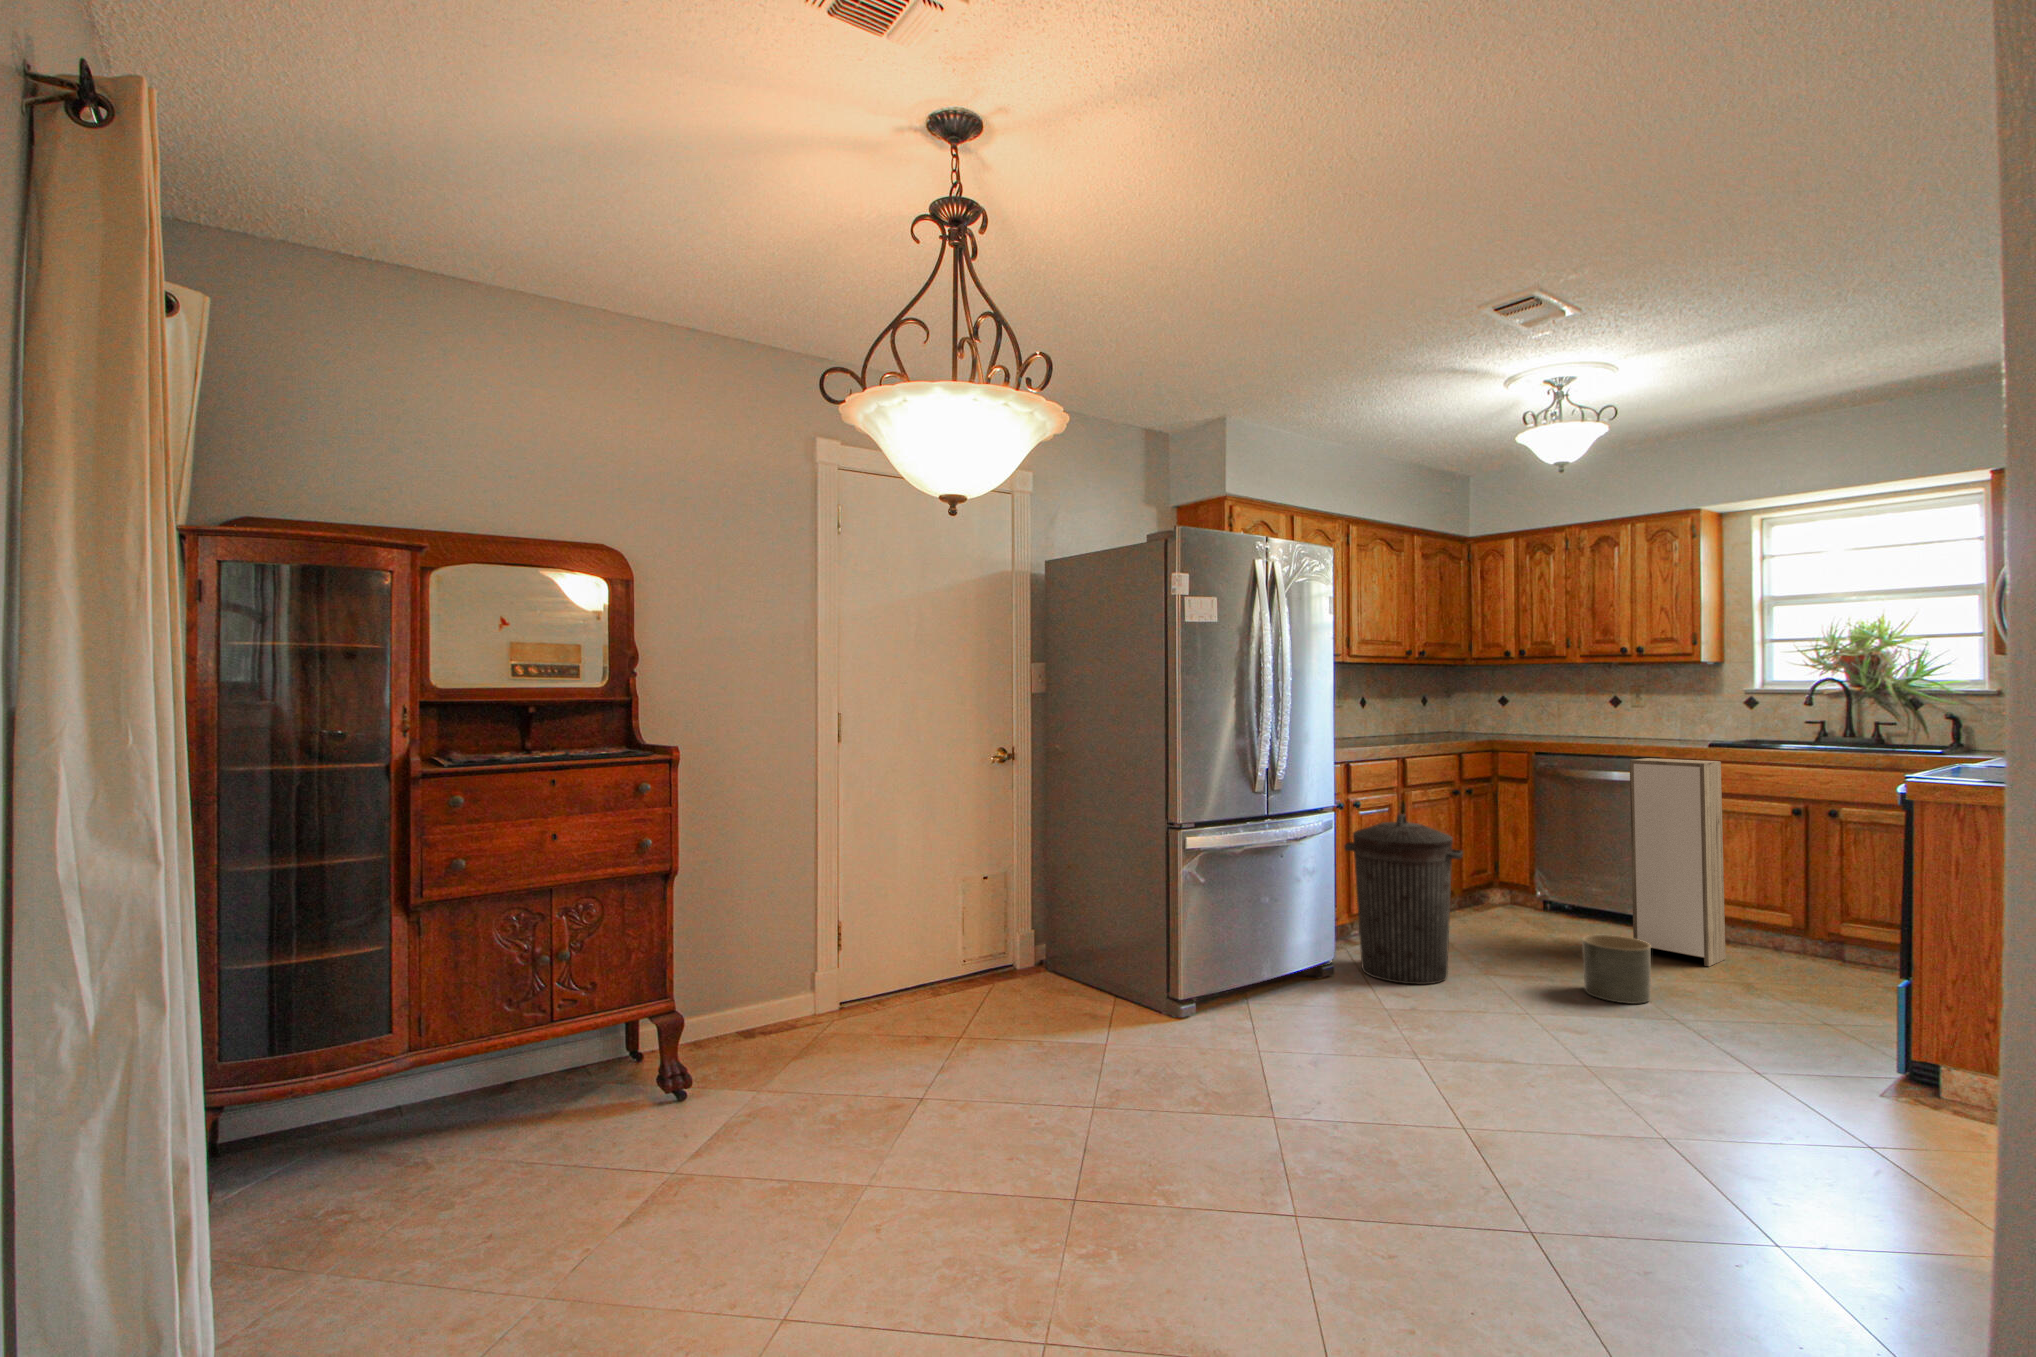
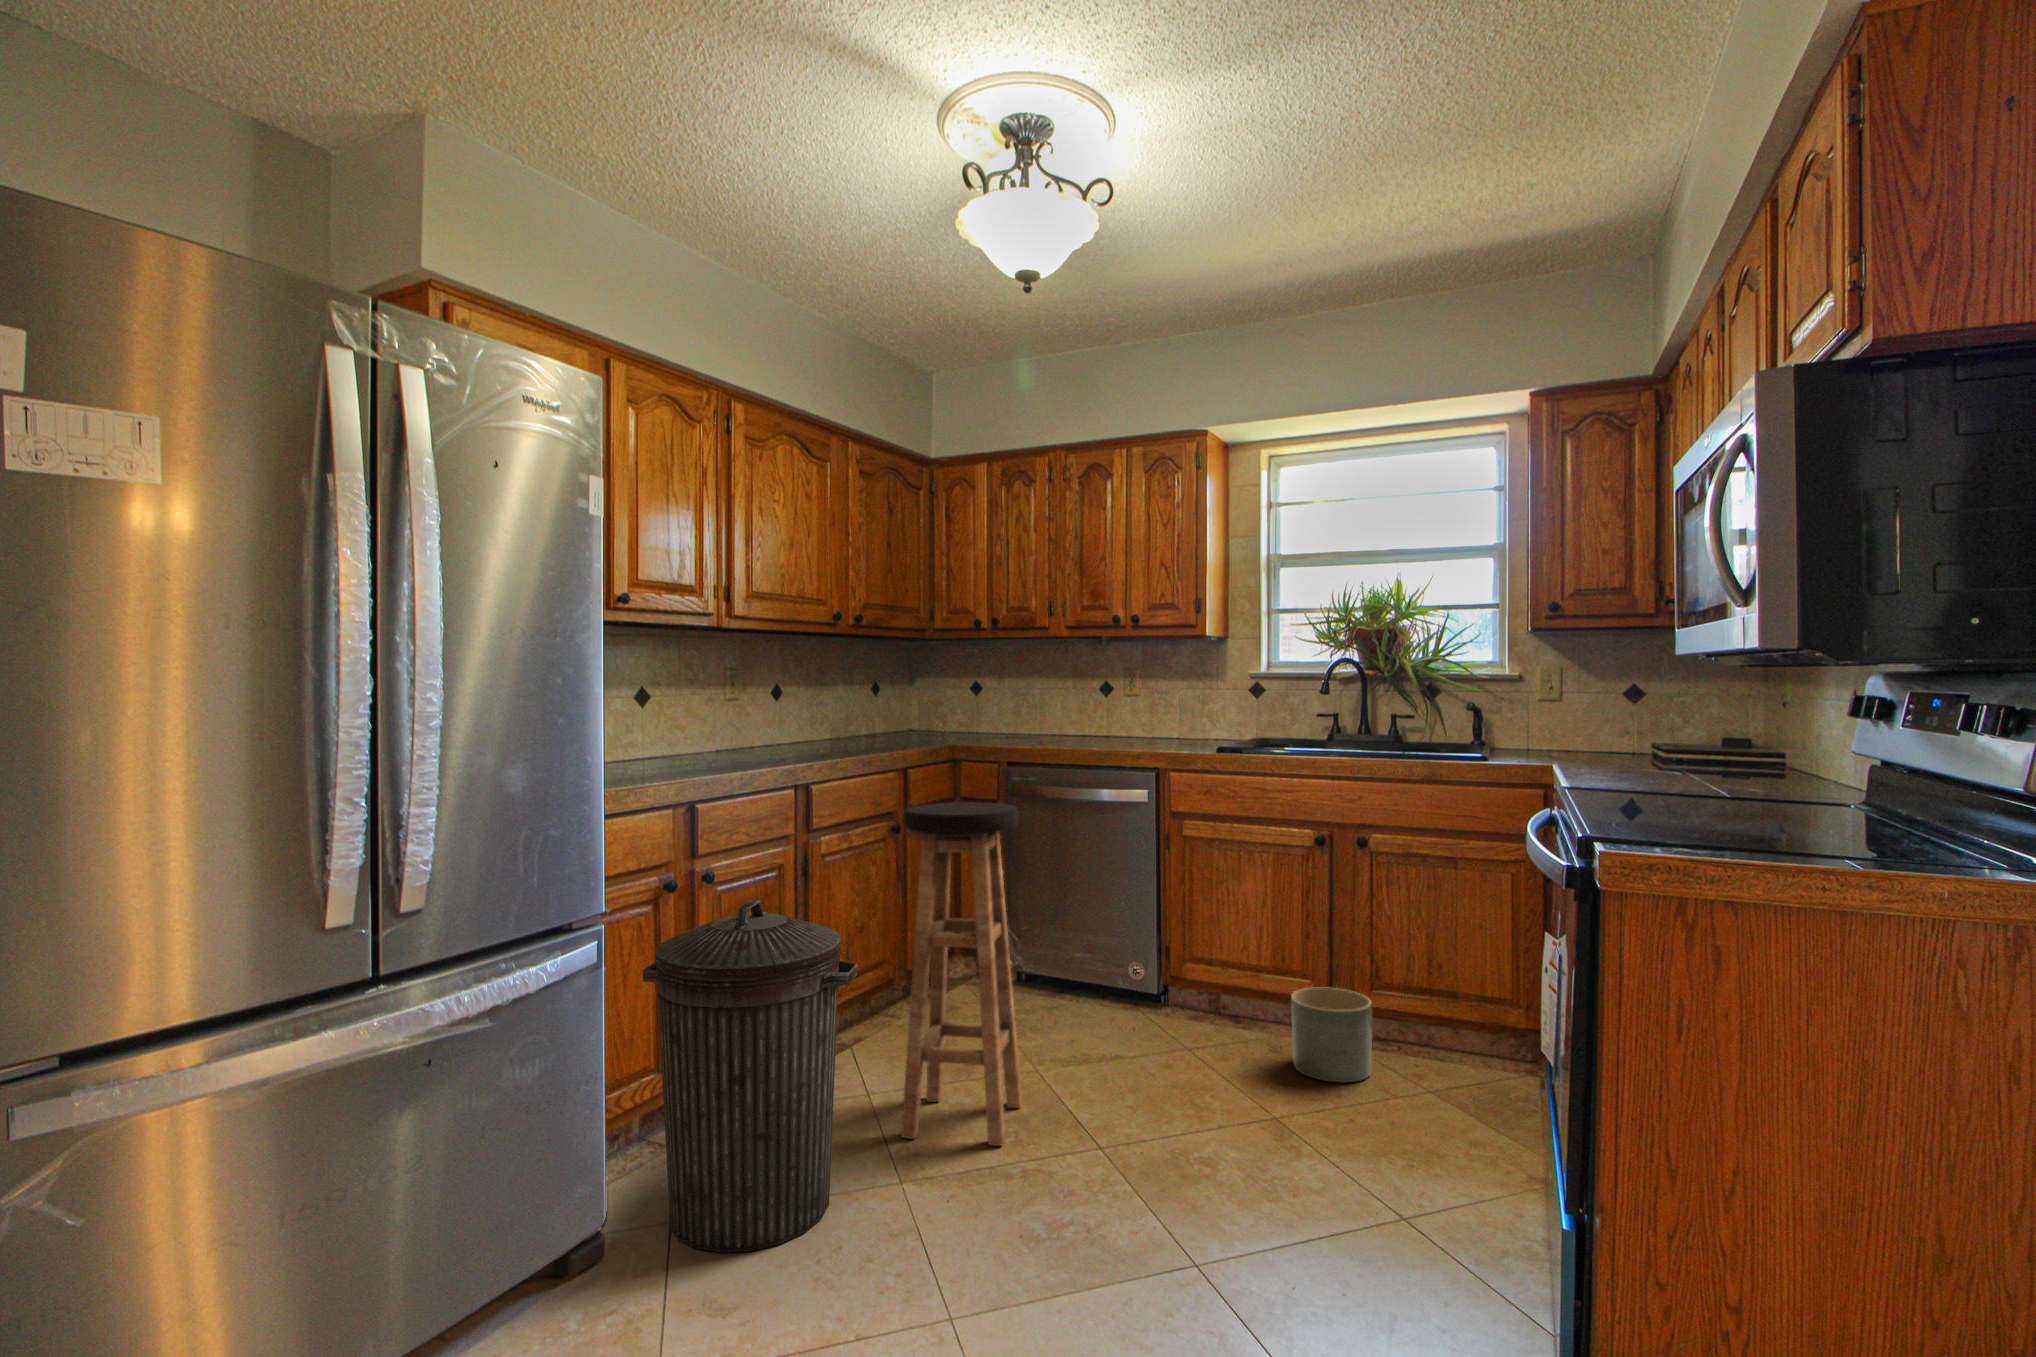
storage cabinet: present [1630,758,1726,966] -> none [1124,772,1241,1087]
bar stool: none [1478,771,1557,970] -> present [901,802,1022,1146]
planter: present [1582,935,1651,1004] -> present [1291,987,1372,1082]

